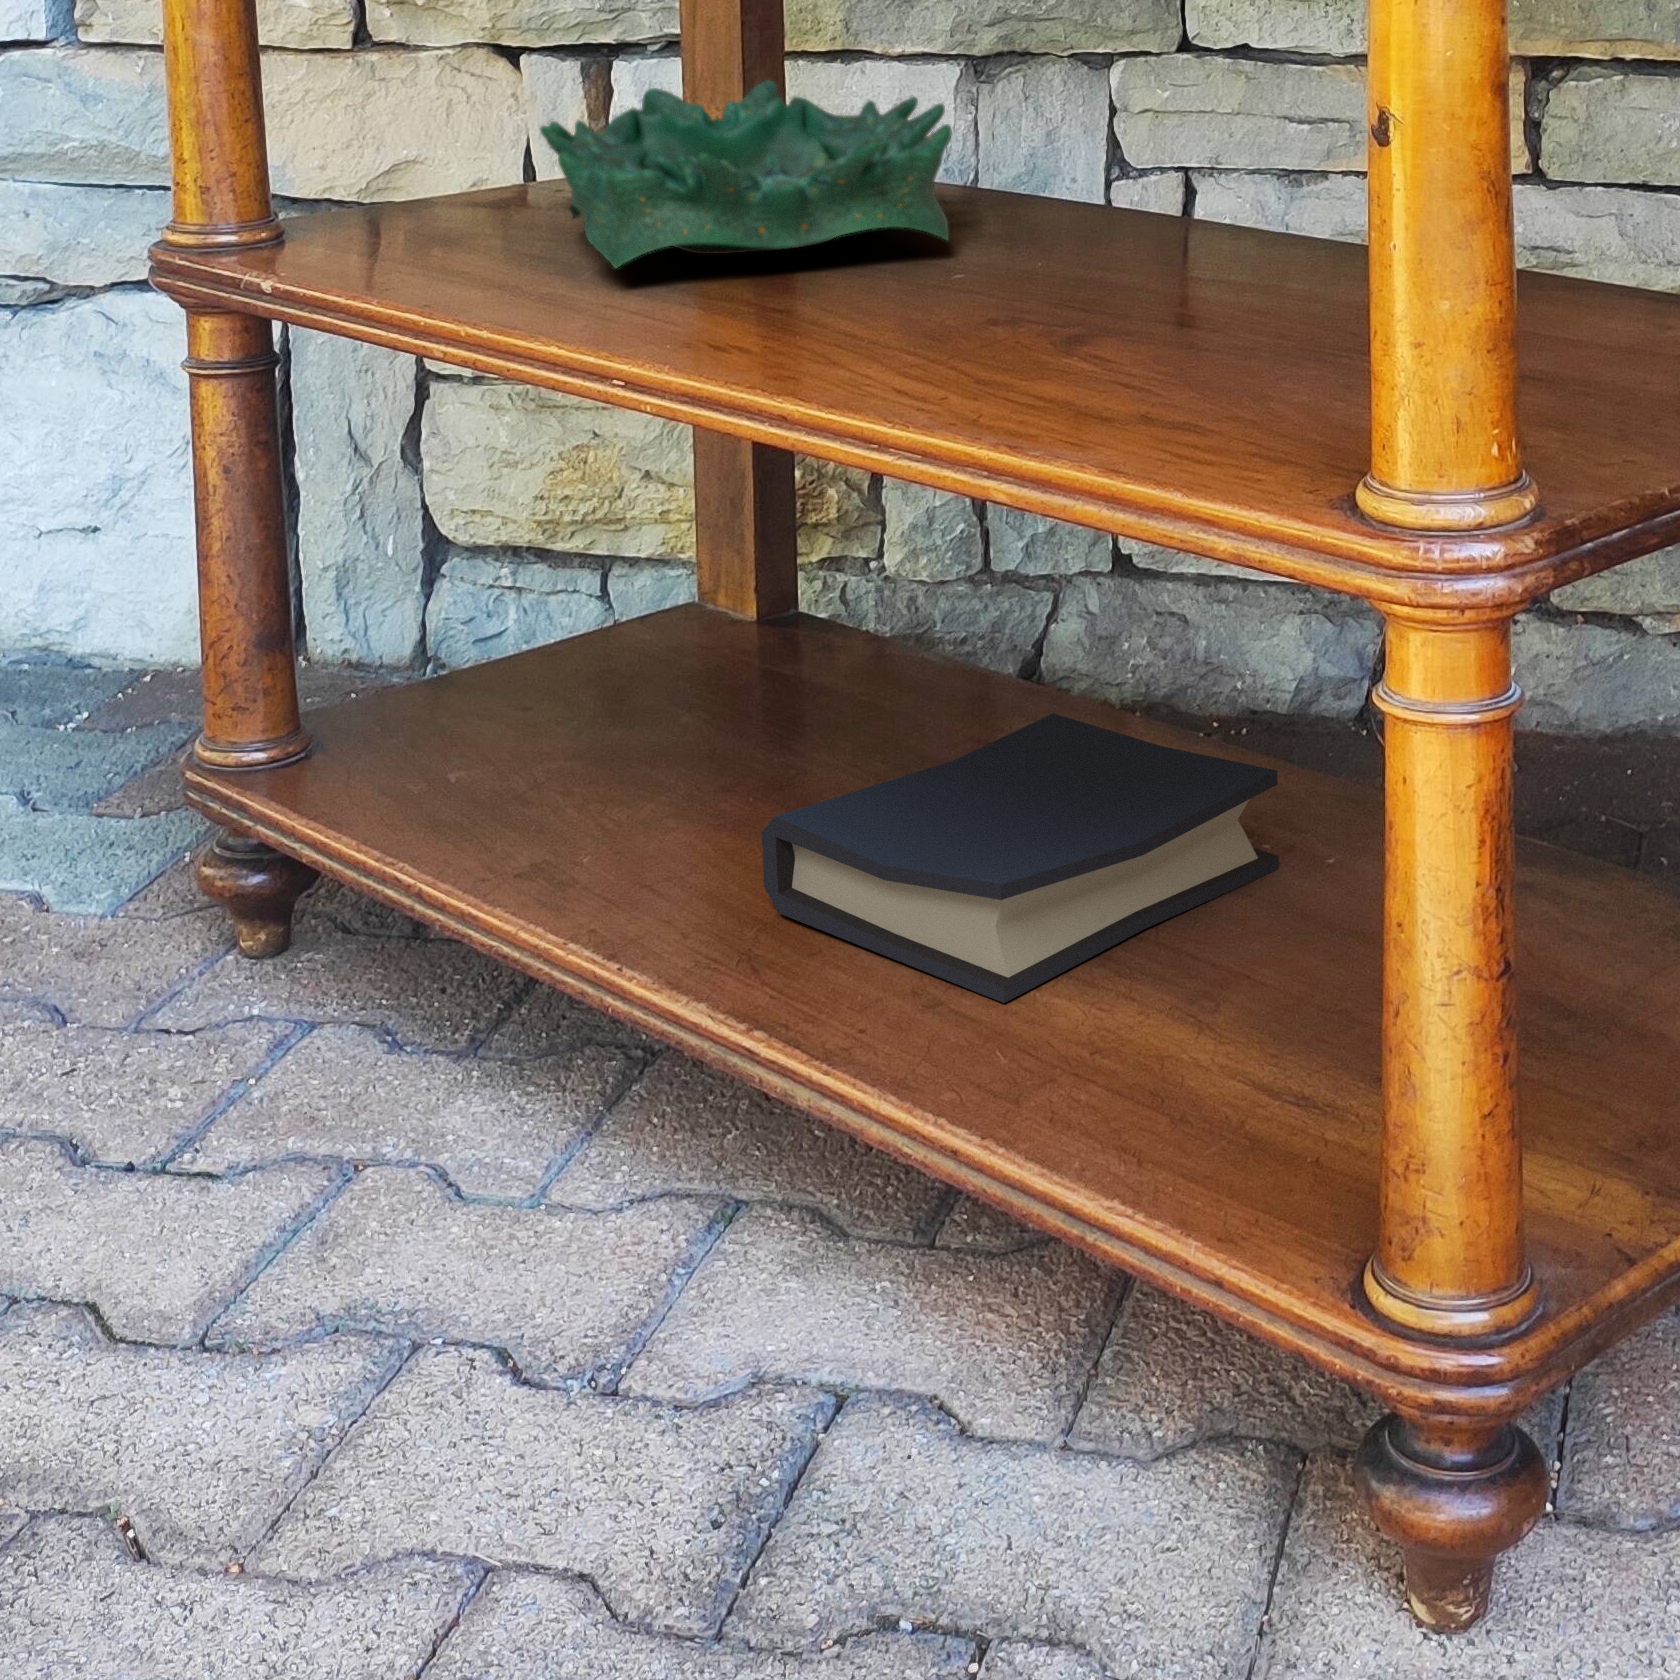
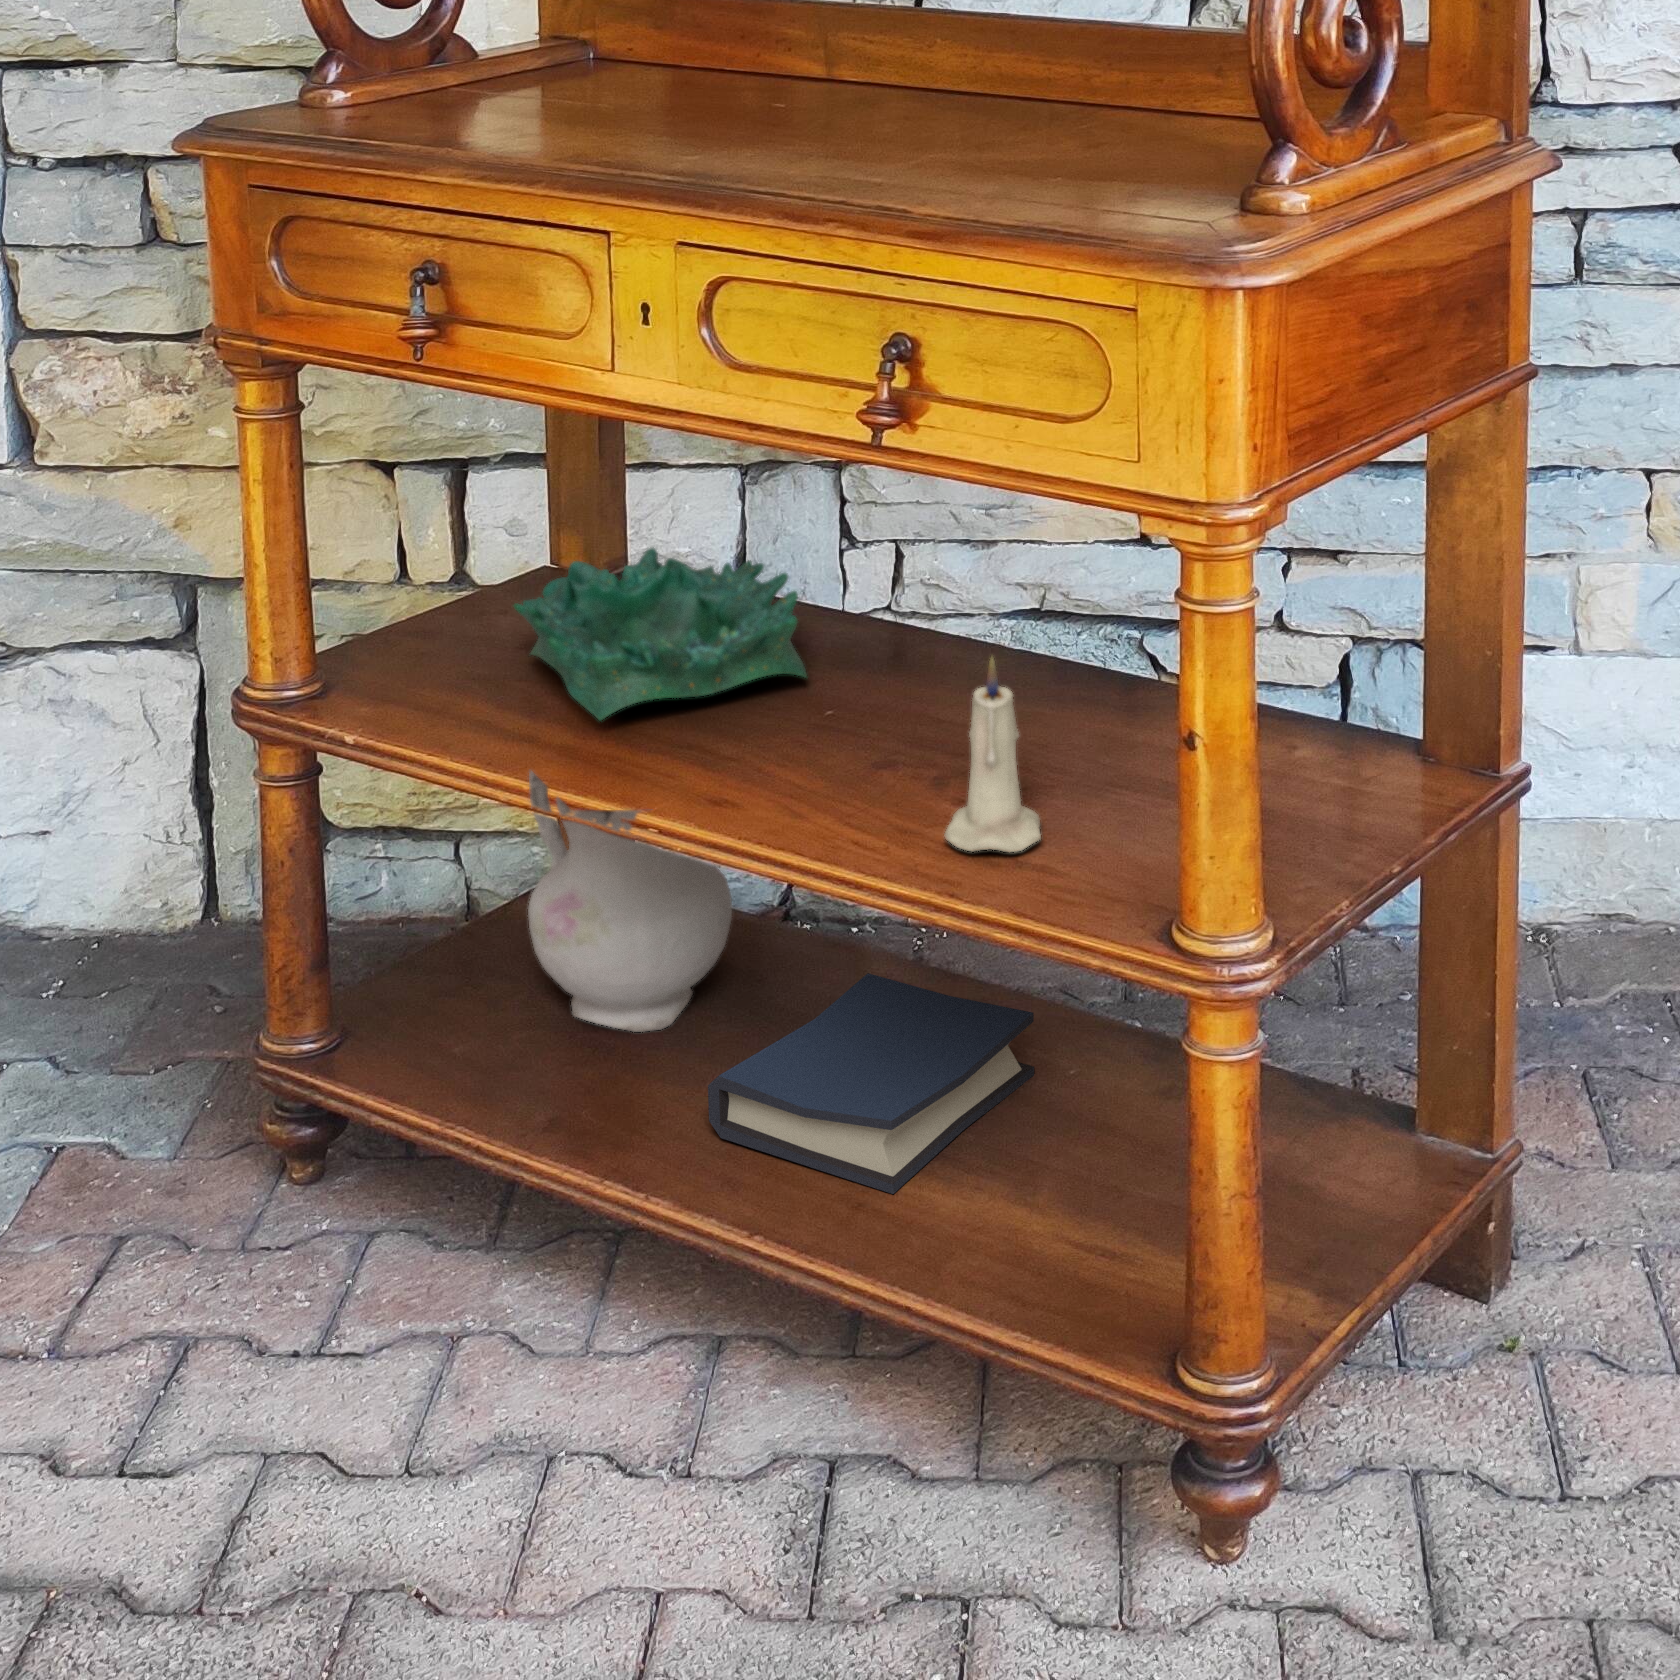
candle: none [1044,87,1209,413] -> present [944,657,1041,852]
ceramic pitcher: none [588,364,880,782] -> present [528,771,732,1032]

